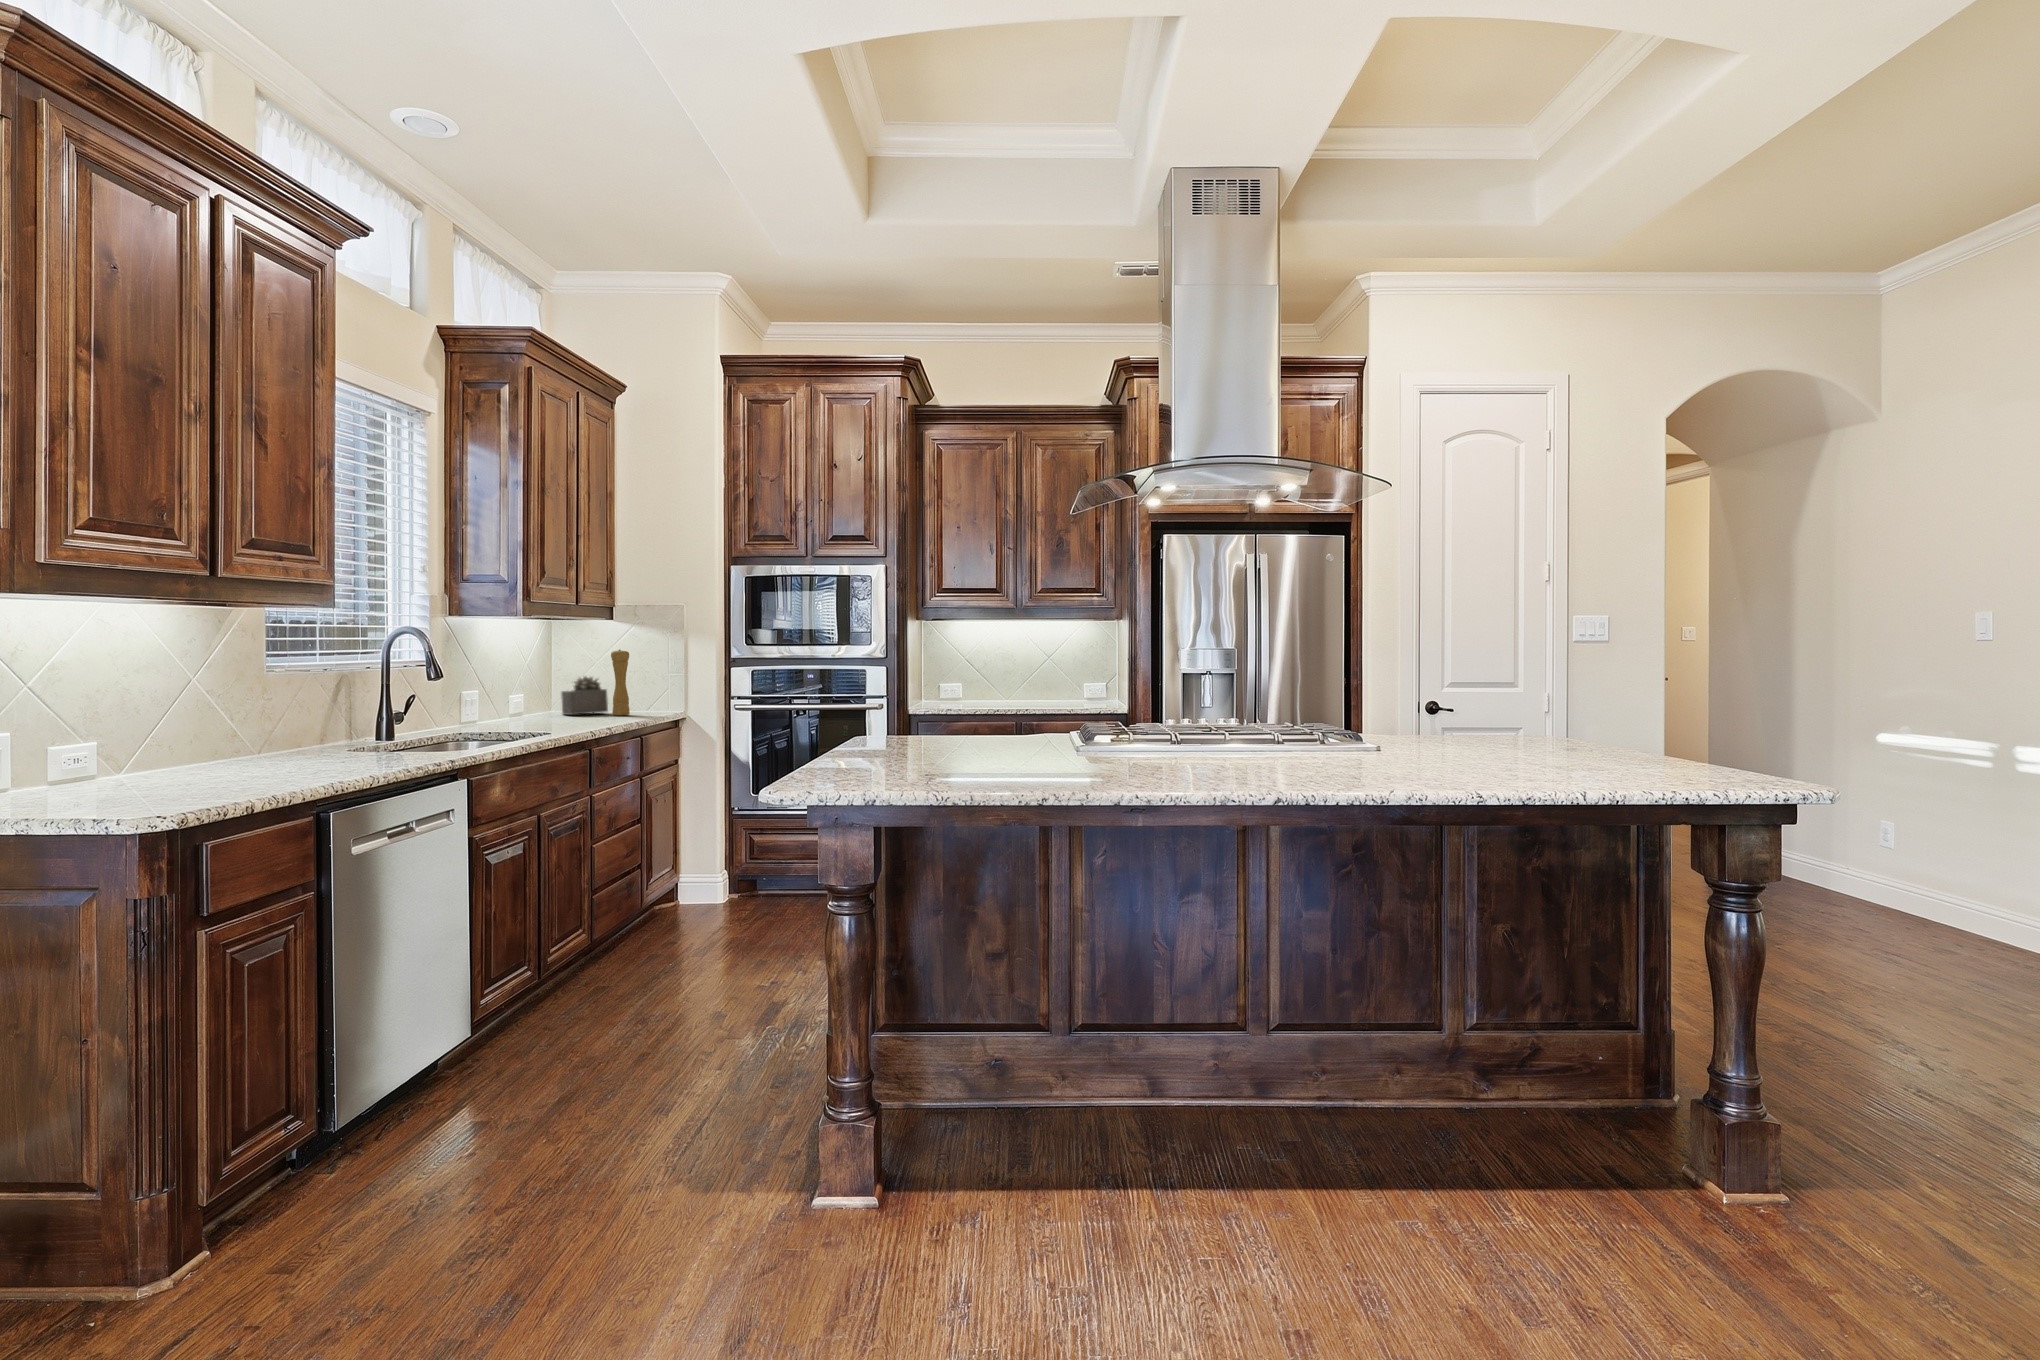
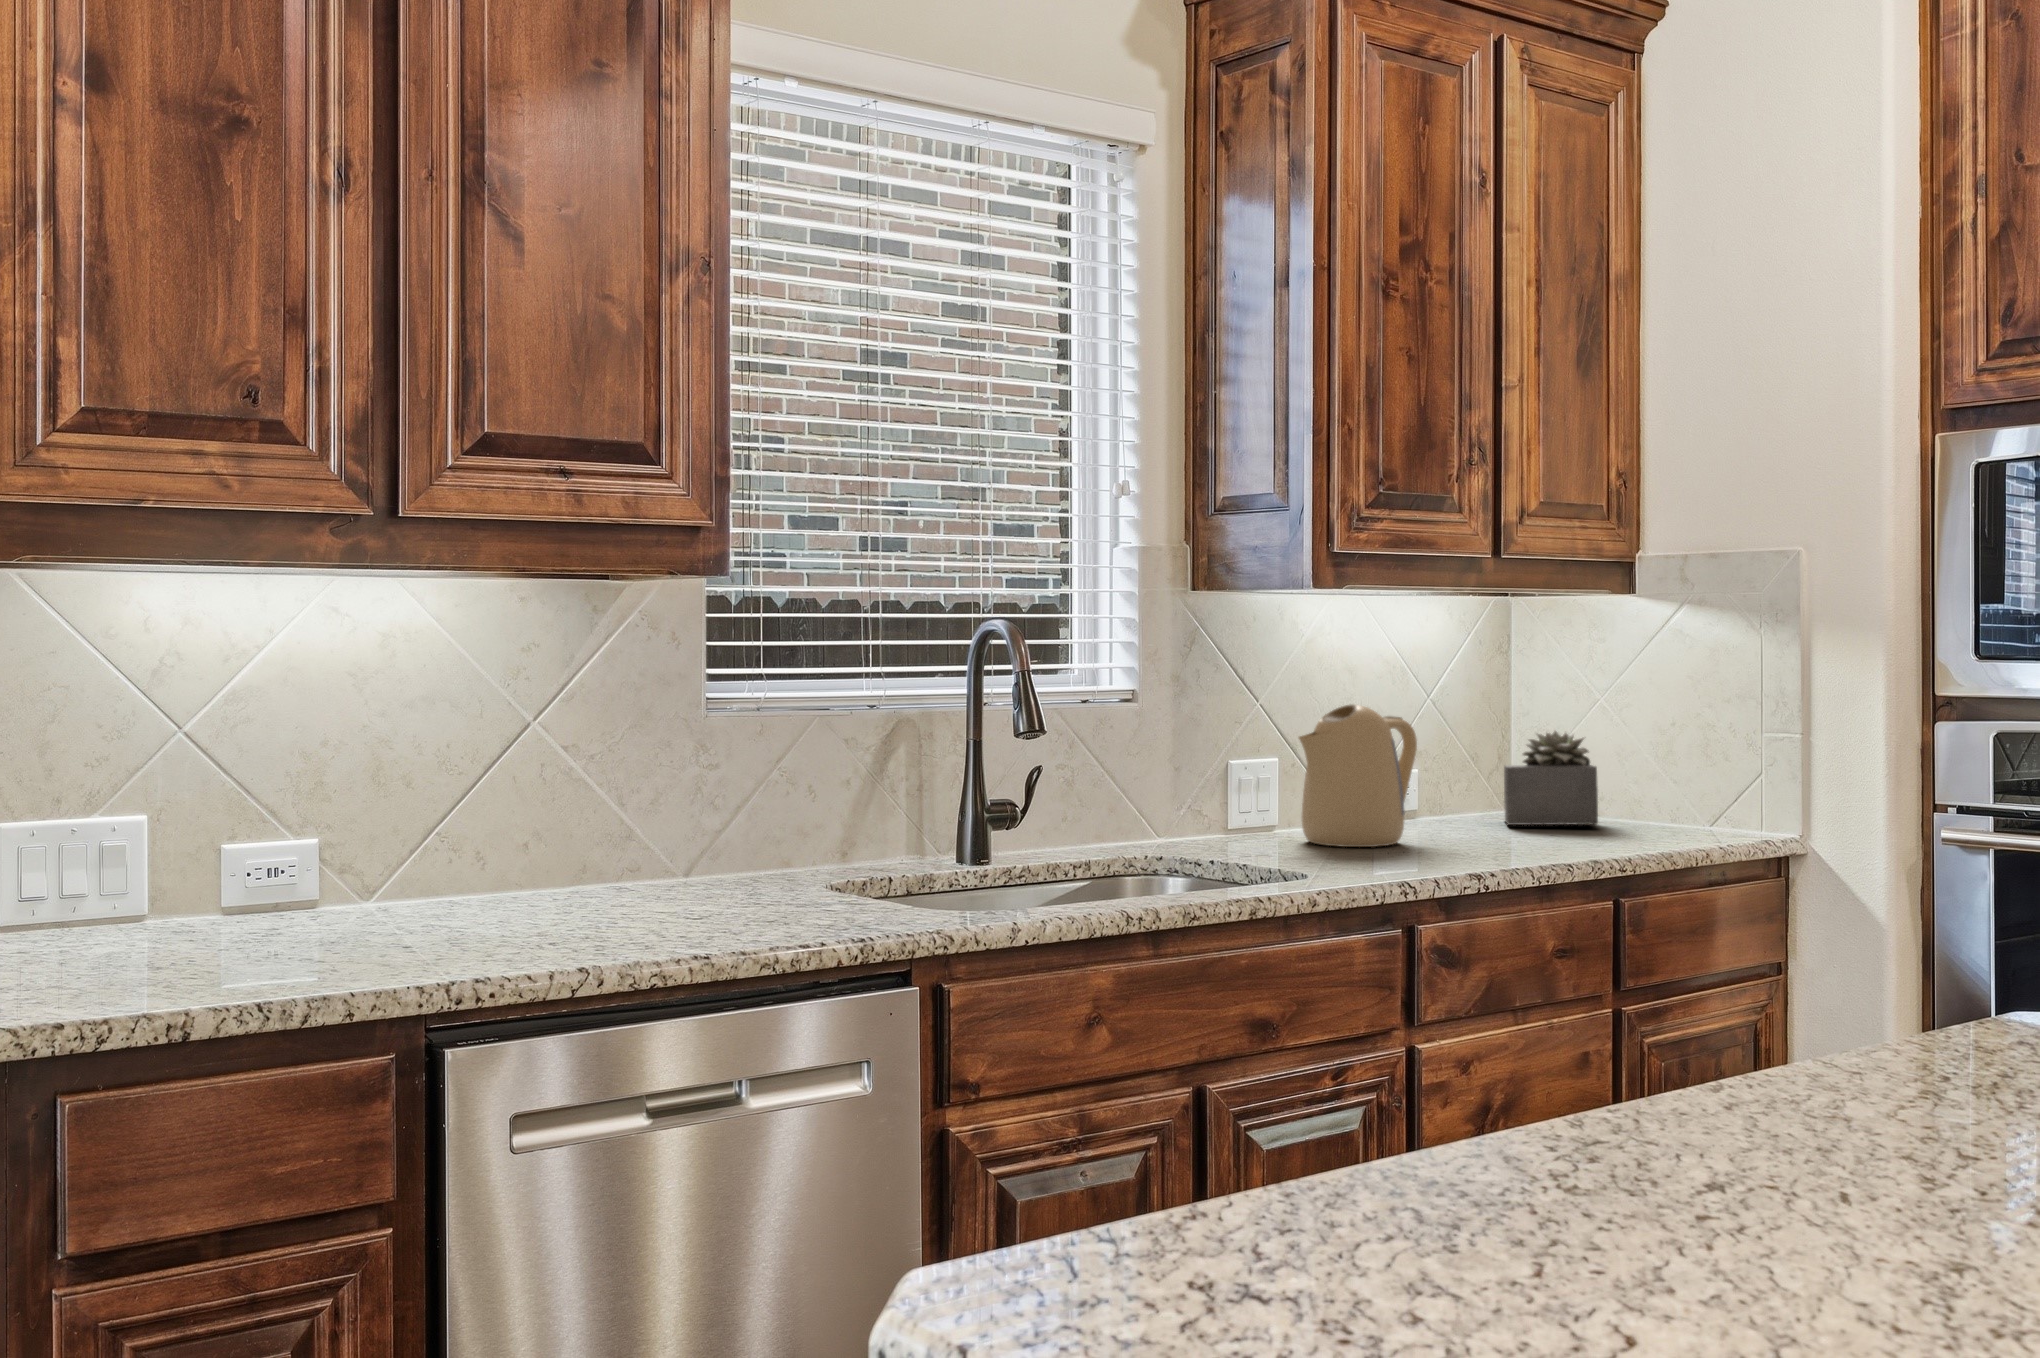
pepper mill: present [611,650,630,716] -> none [1592,669,1637,837]
kettle: none [502,666,550,726] -> present [1299,705,1417,847]

